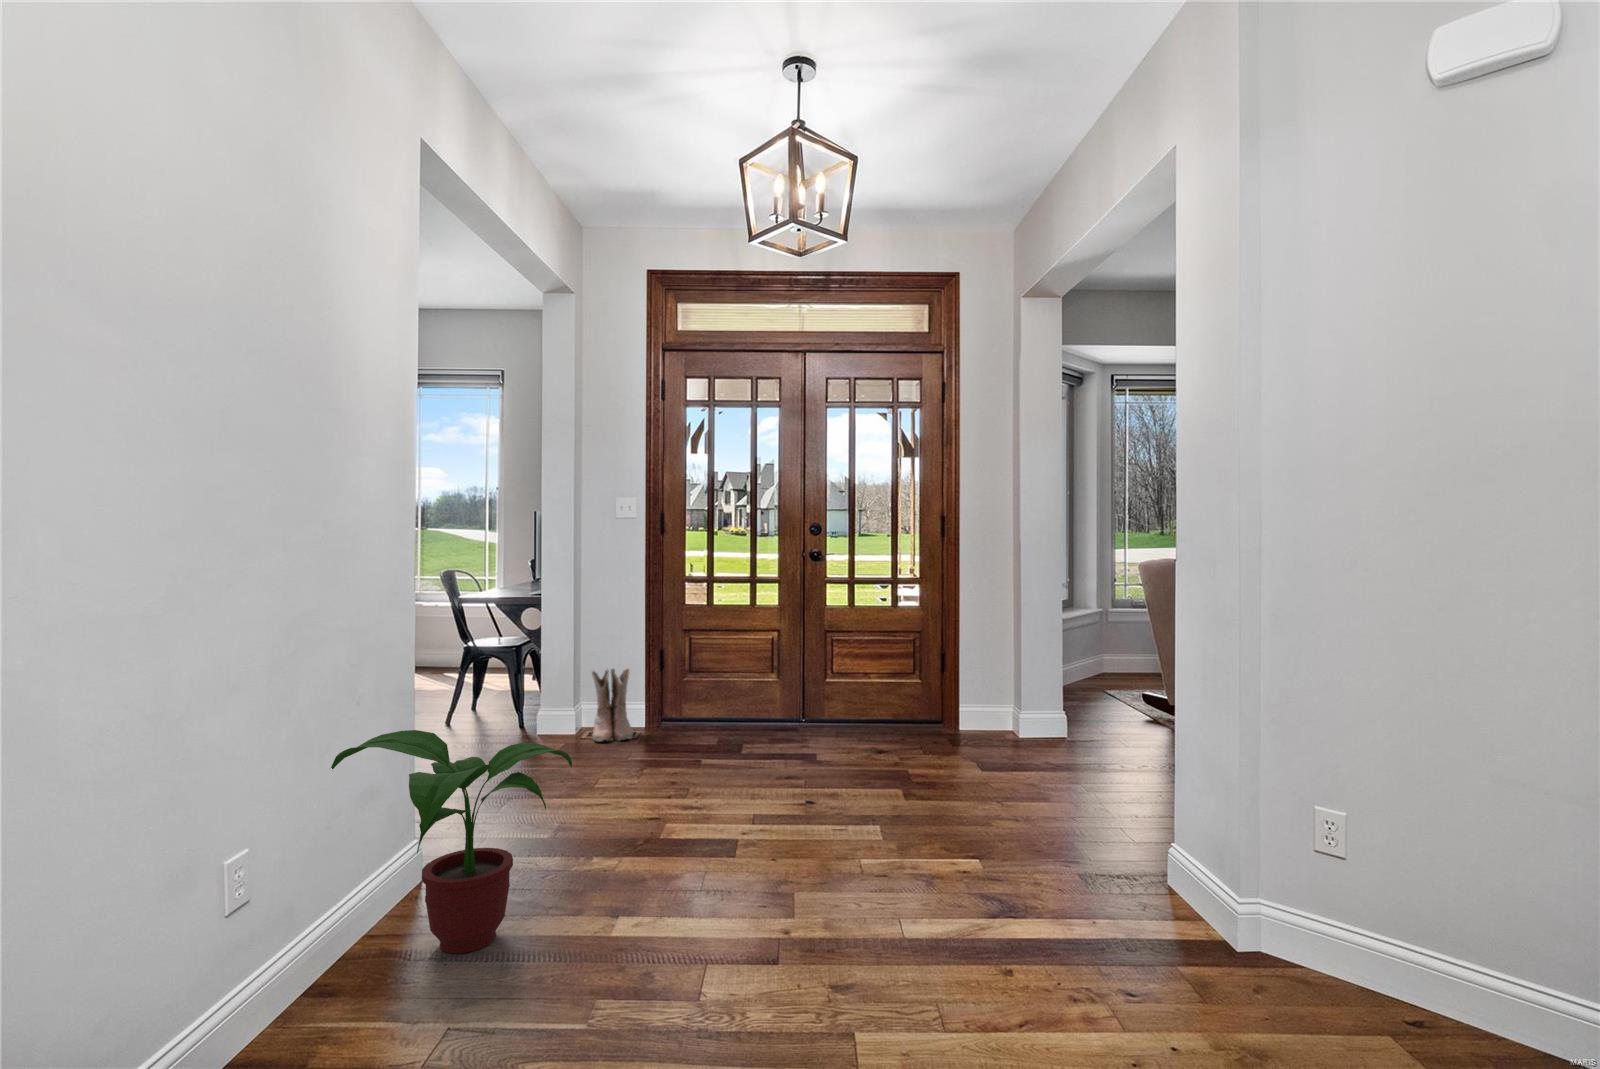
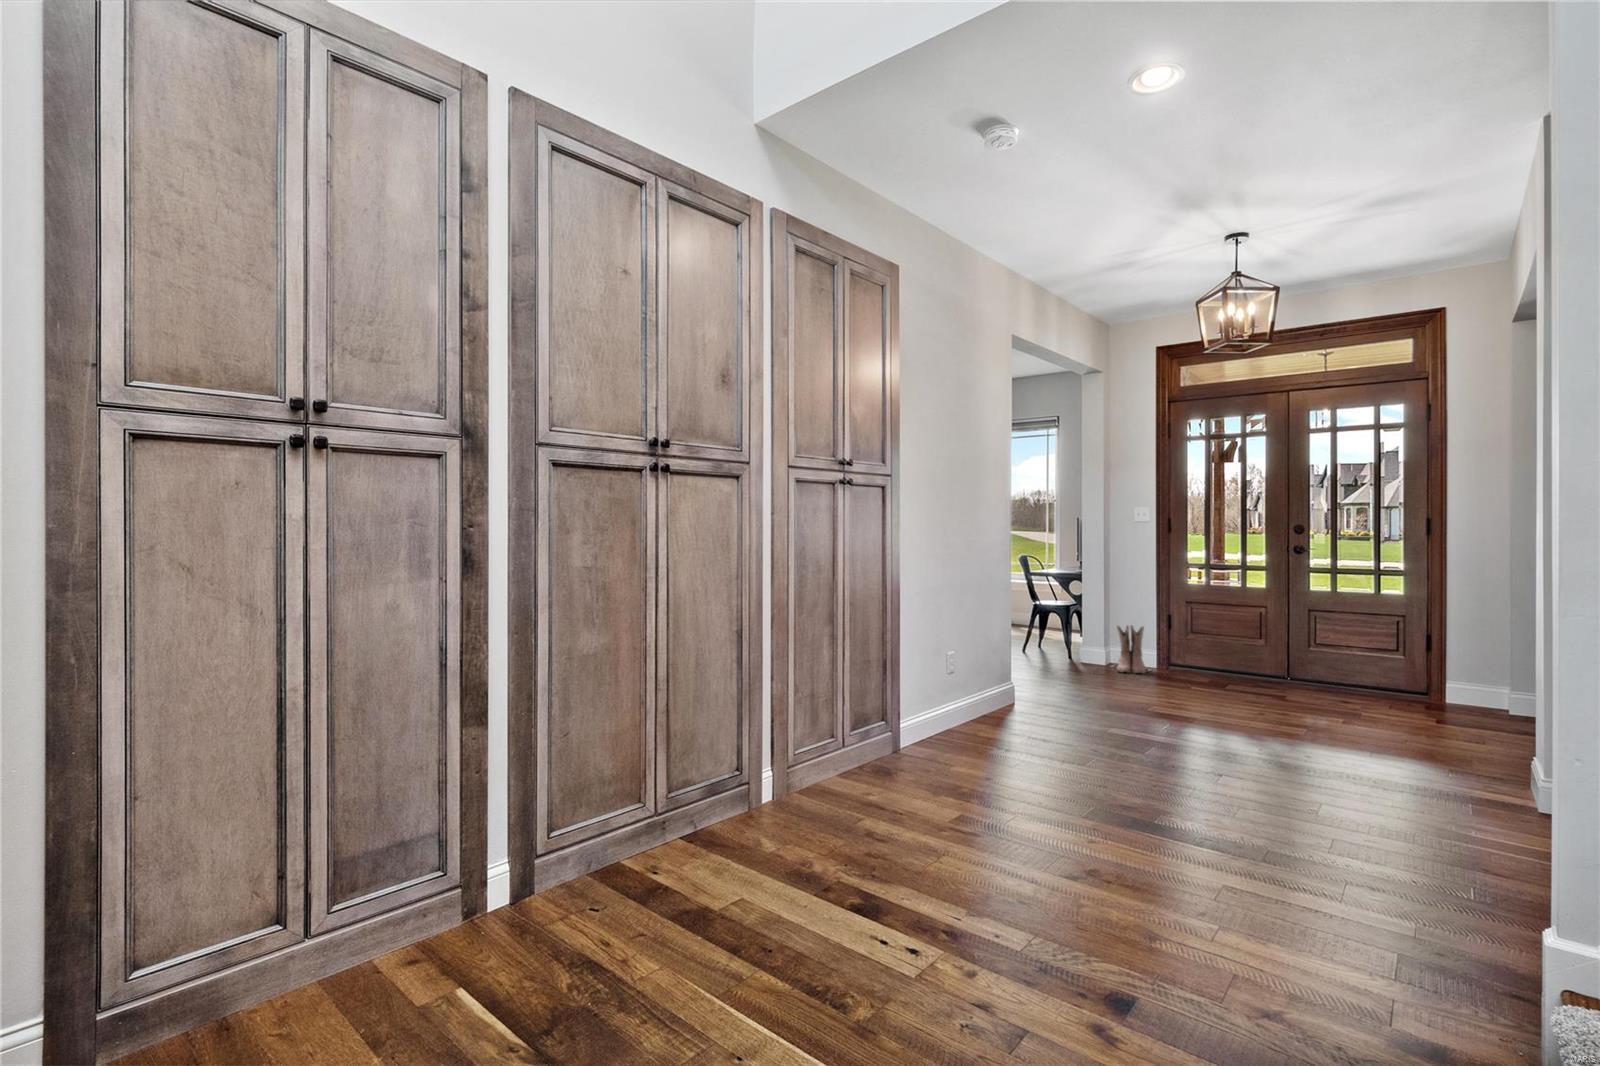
potted plant: present [331,730,572,954] -> none [984,632,1091,730]

